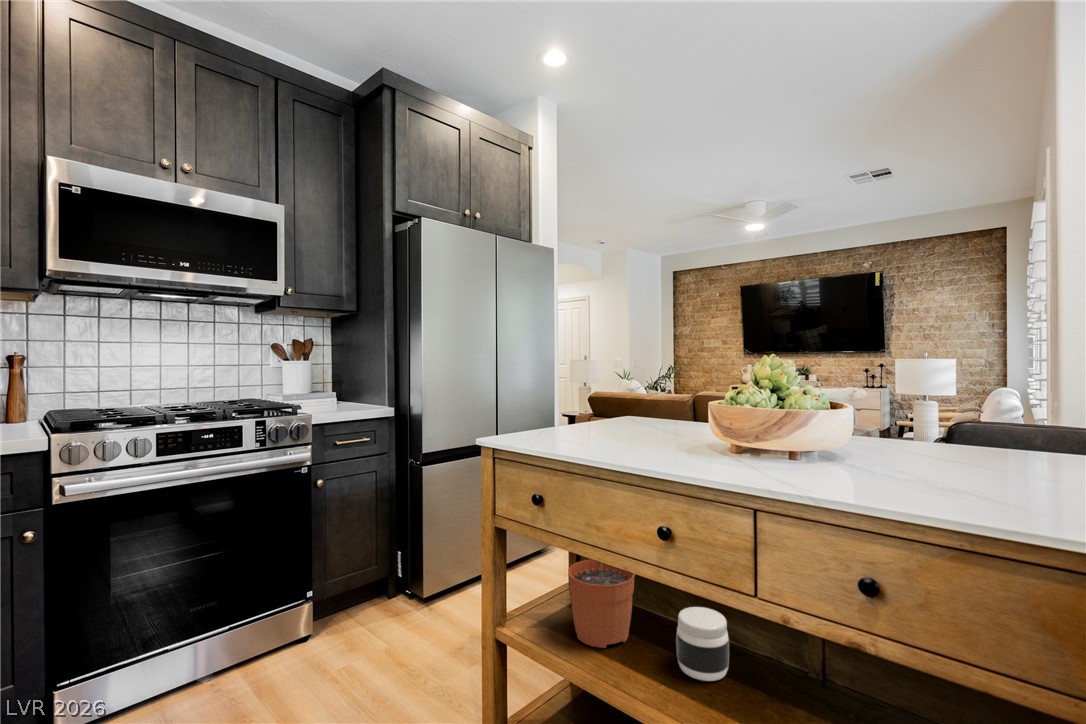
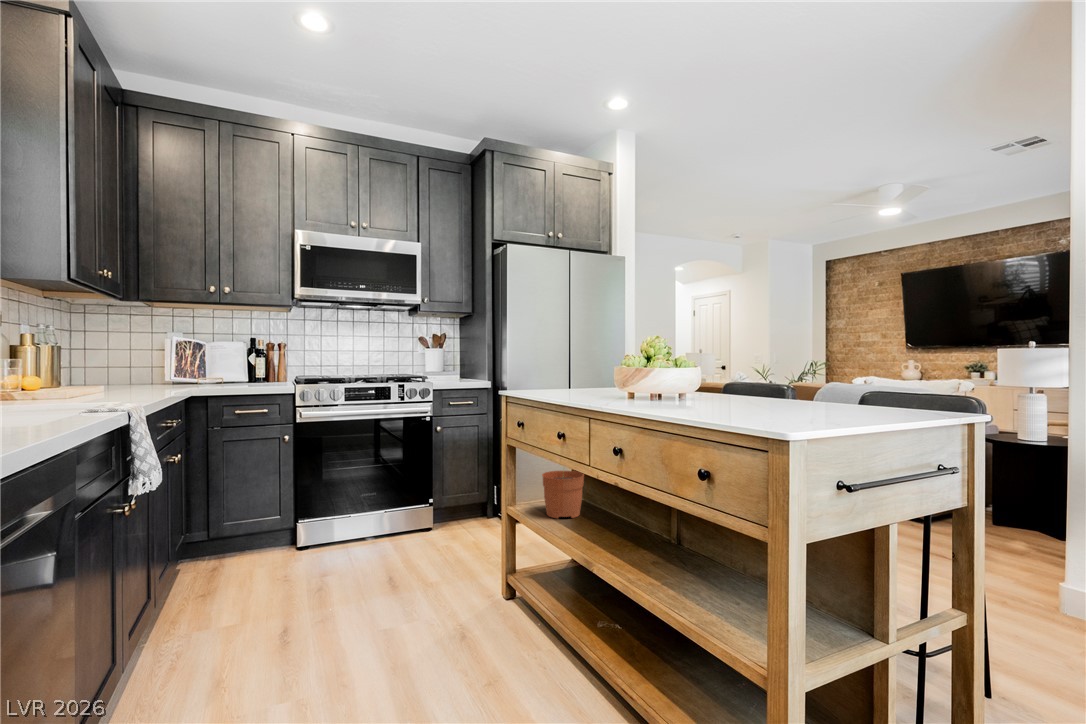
jar: present [676,607,729,681] -> none [589,496,621,535]

